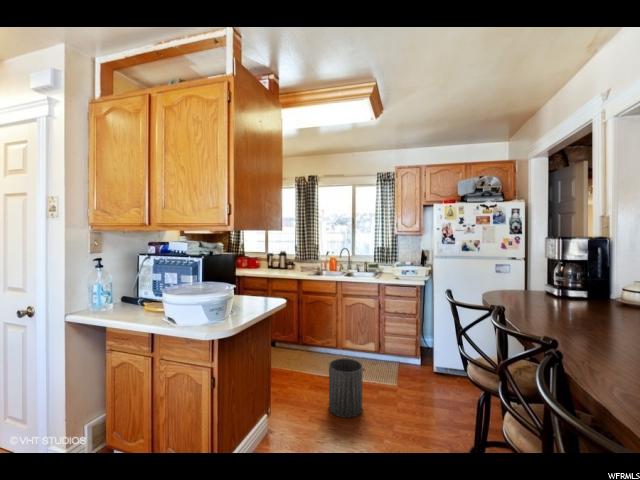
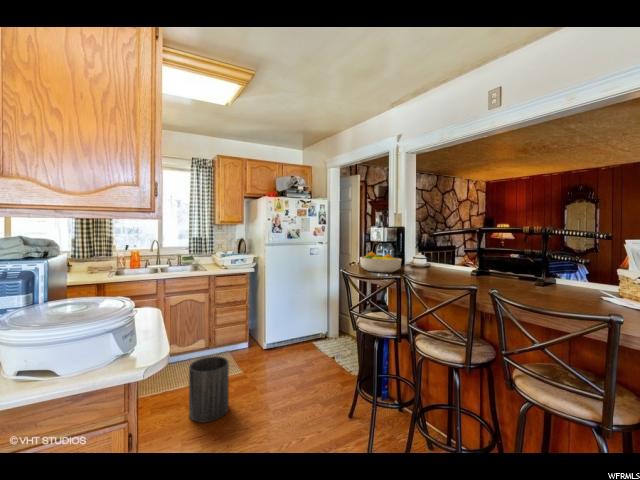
fruit bowl: none [516,276,582,312] -> present [360,252,402,273]

